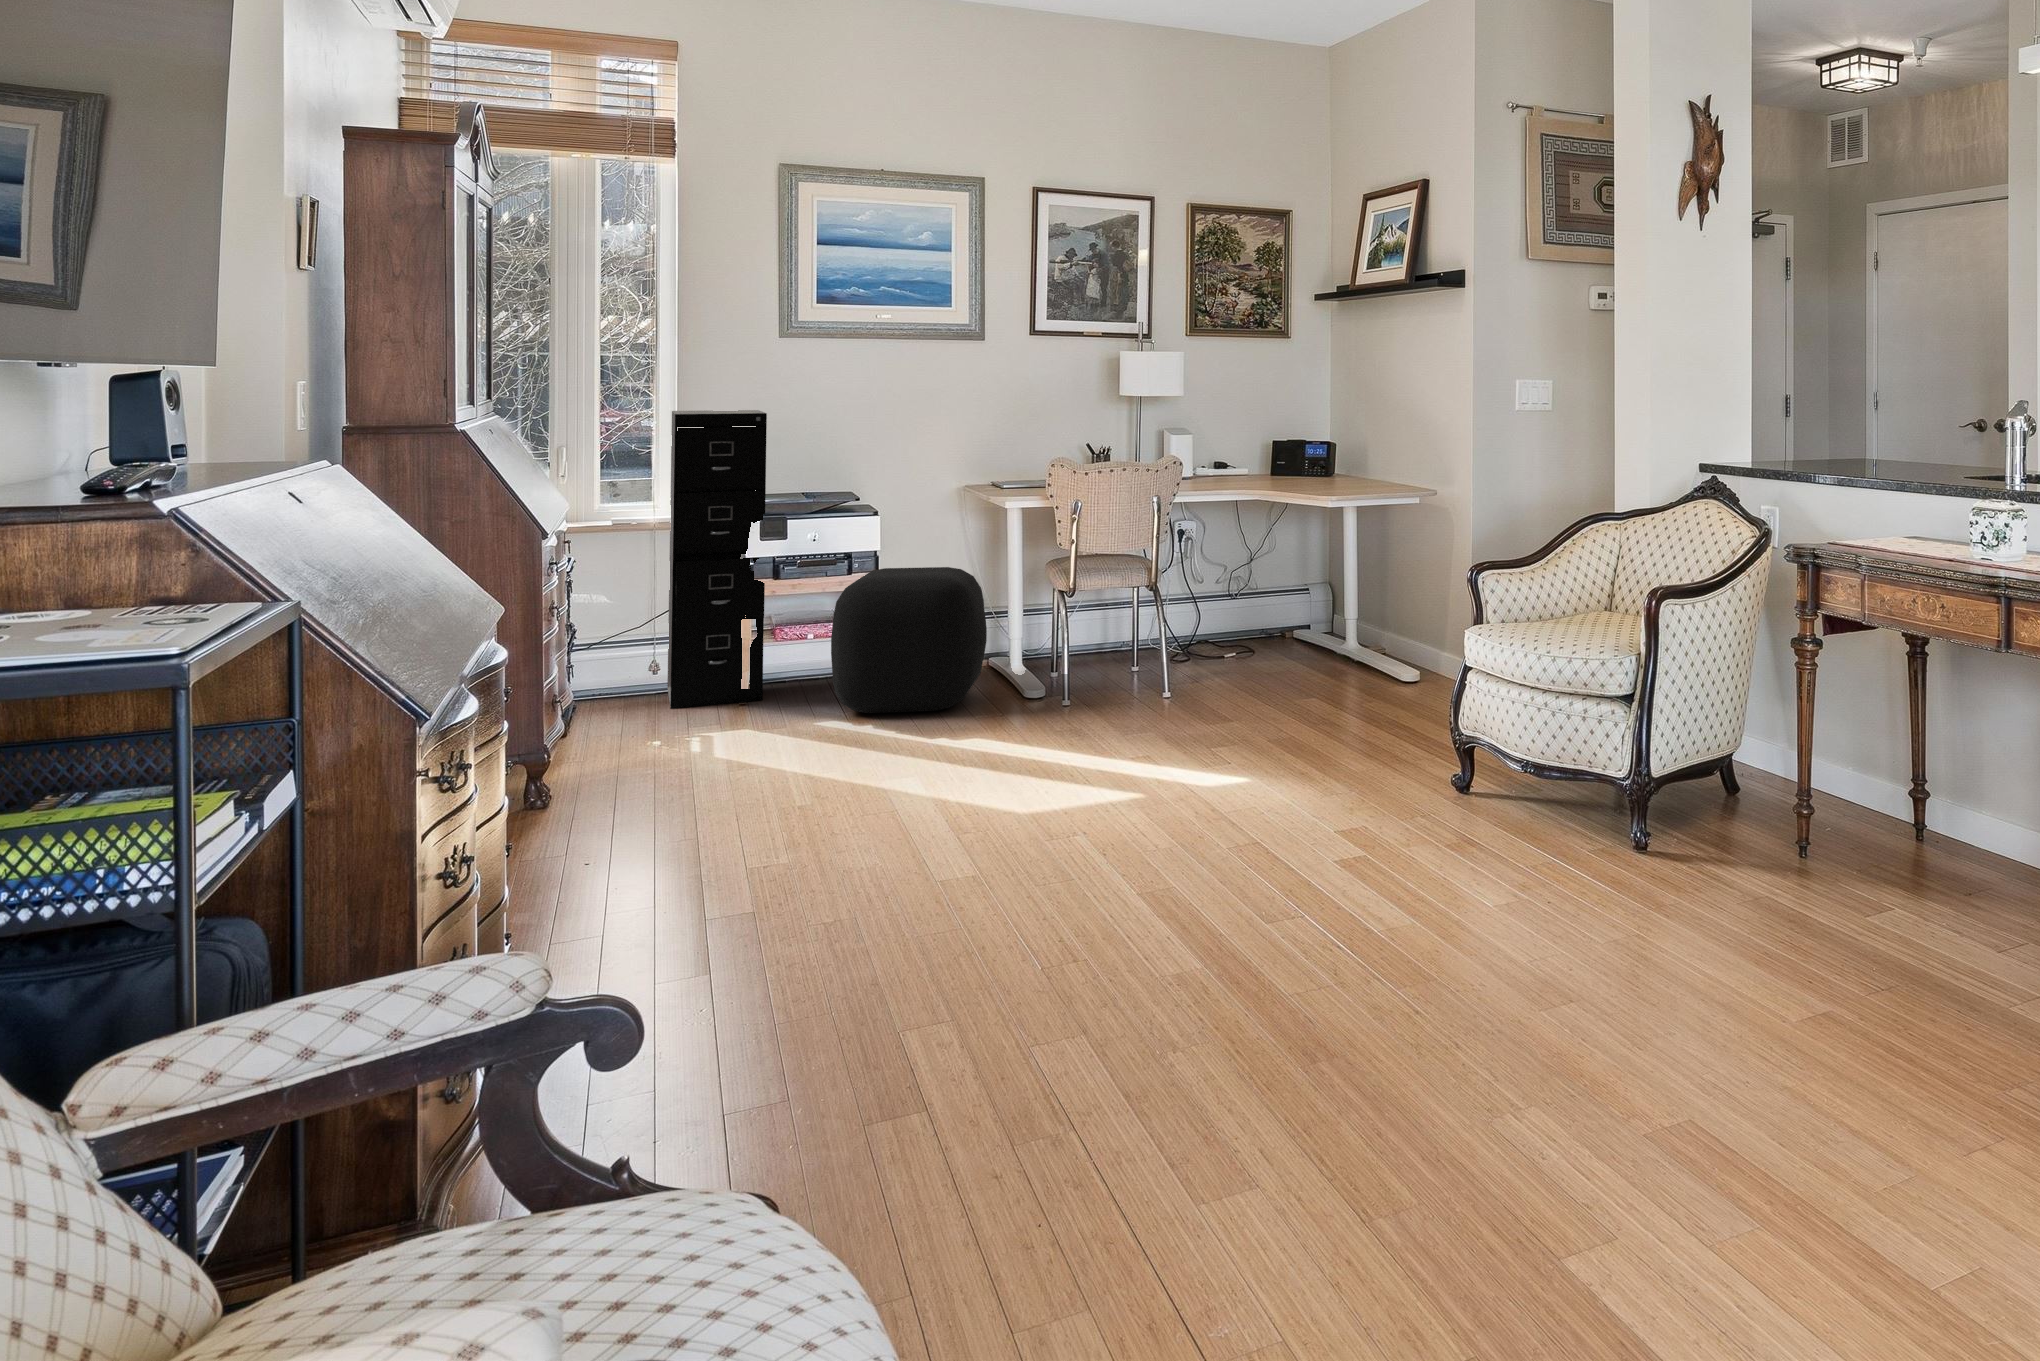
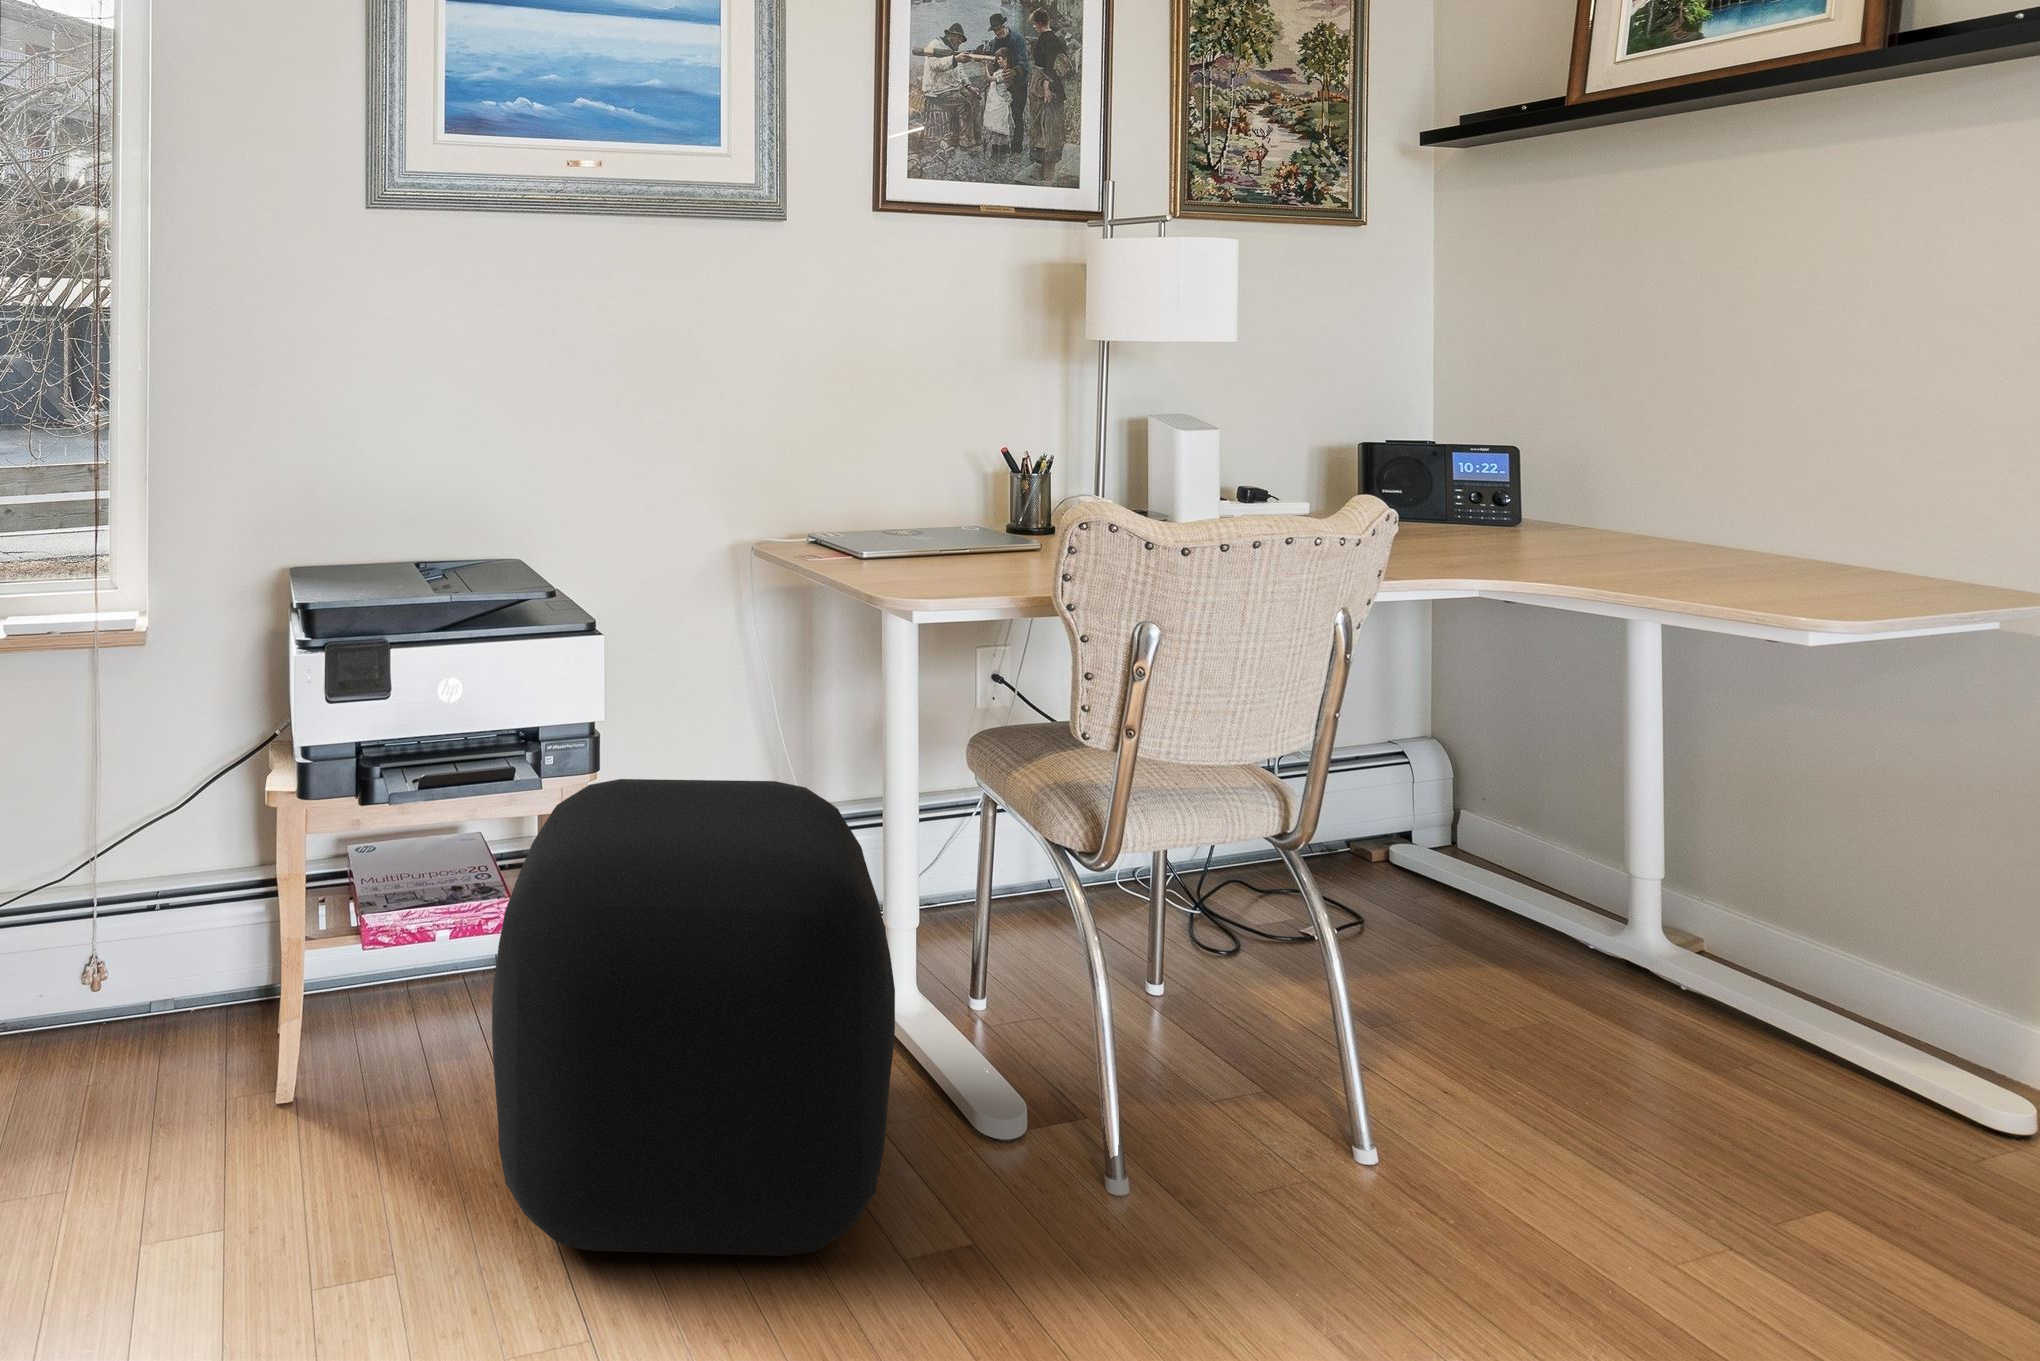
filing cabinet: present [667,410,767,709] -> none [102,372,329,1131]

